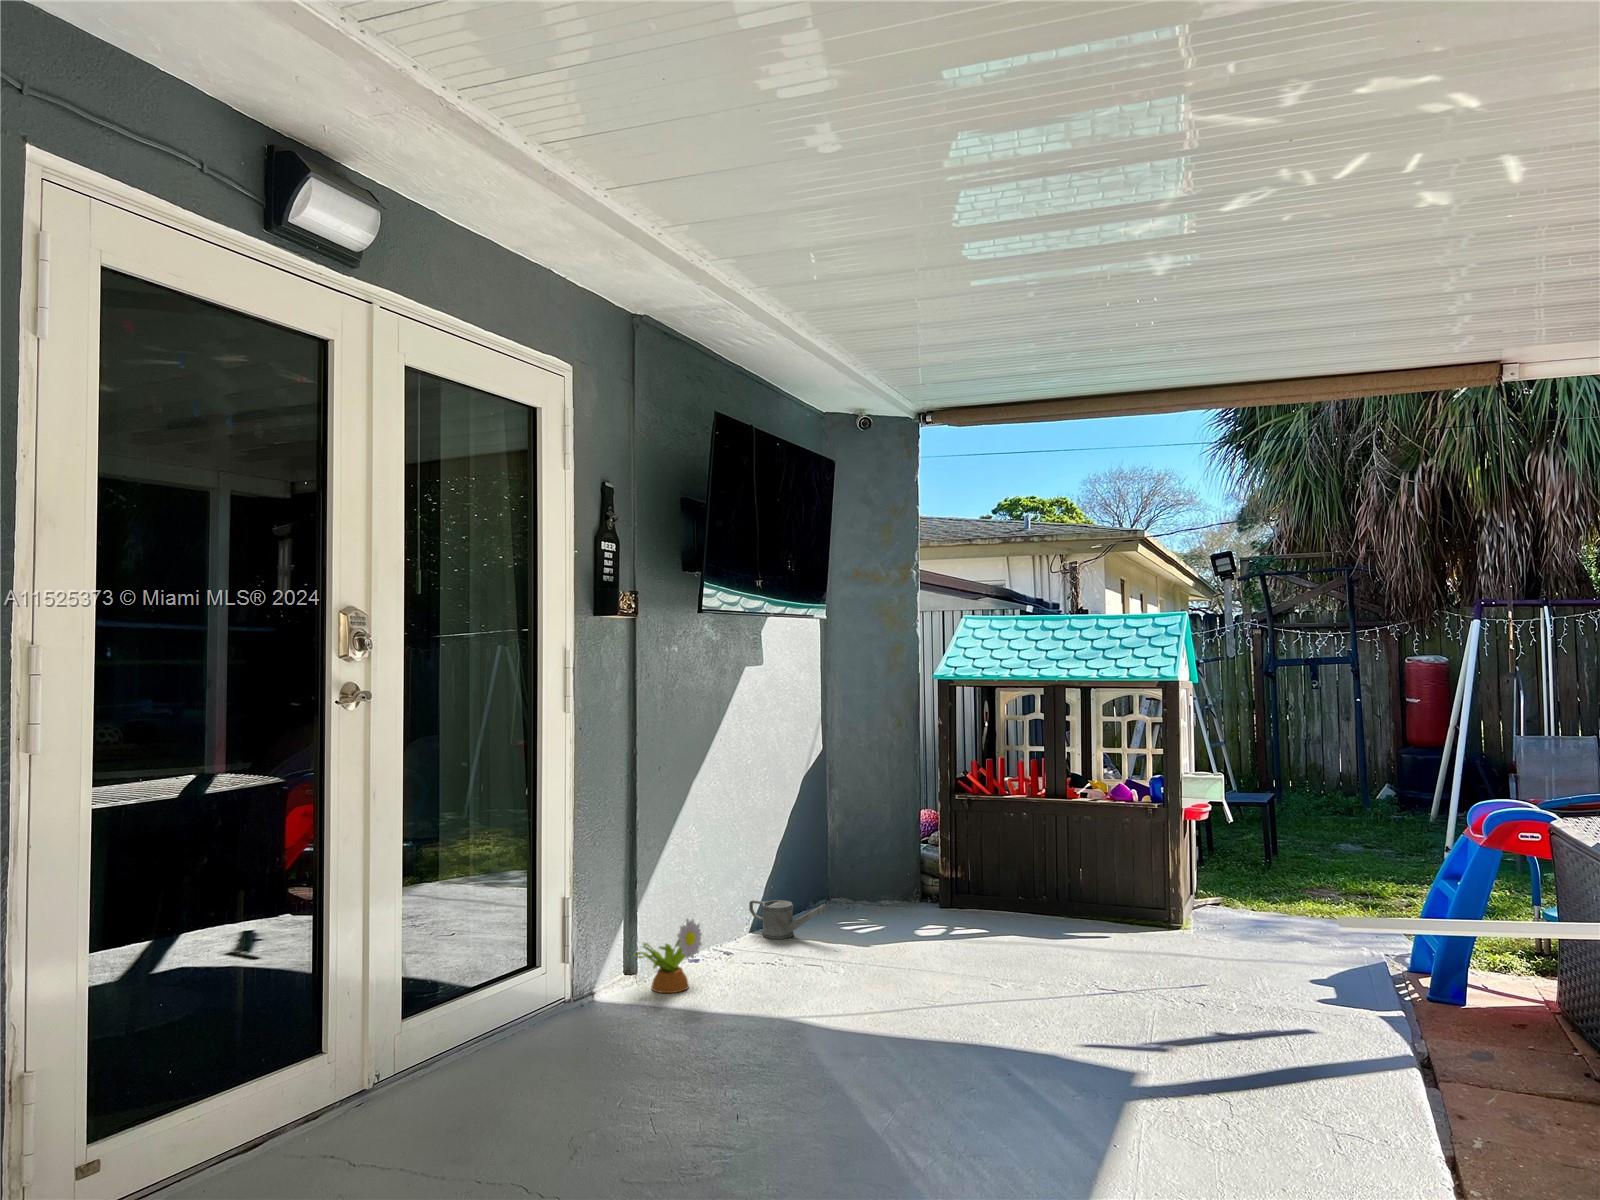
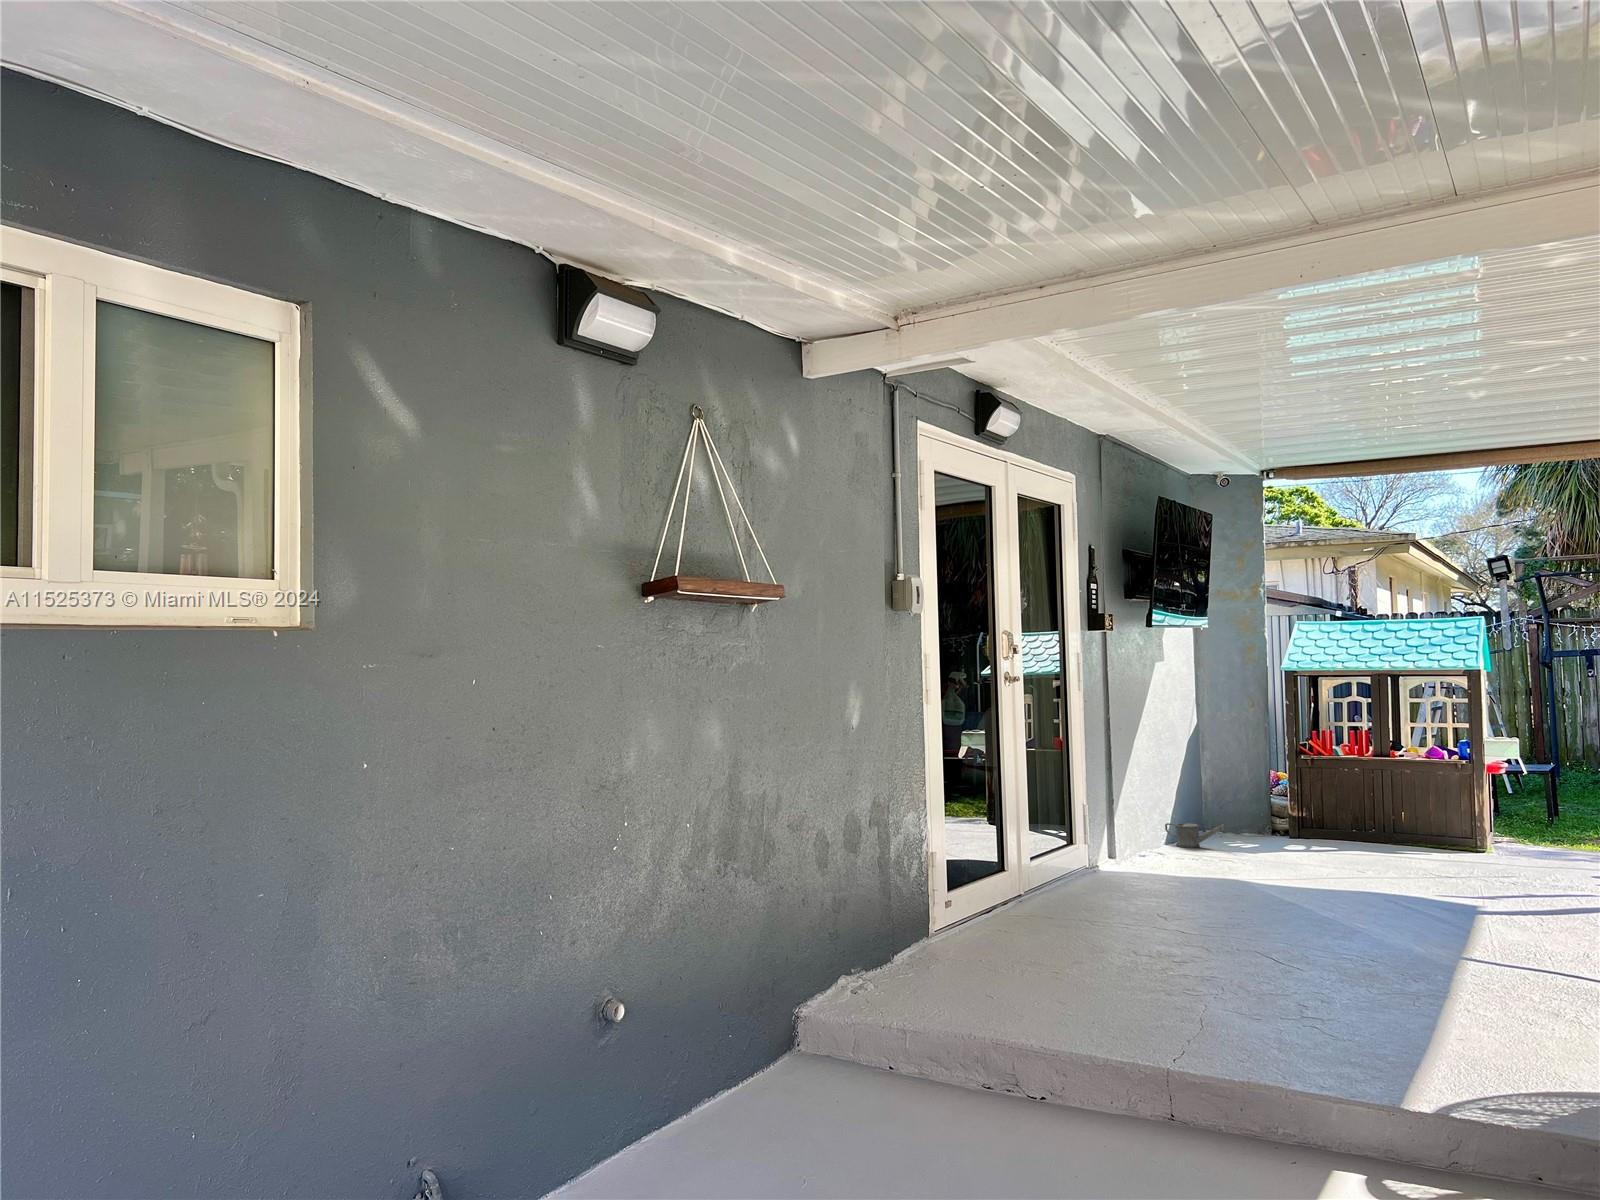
decorative plant: present [634,919,702,993] -> none [1118,821,1164,868]

